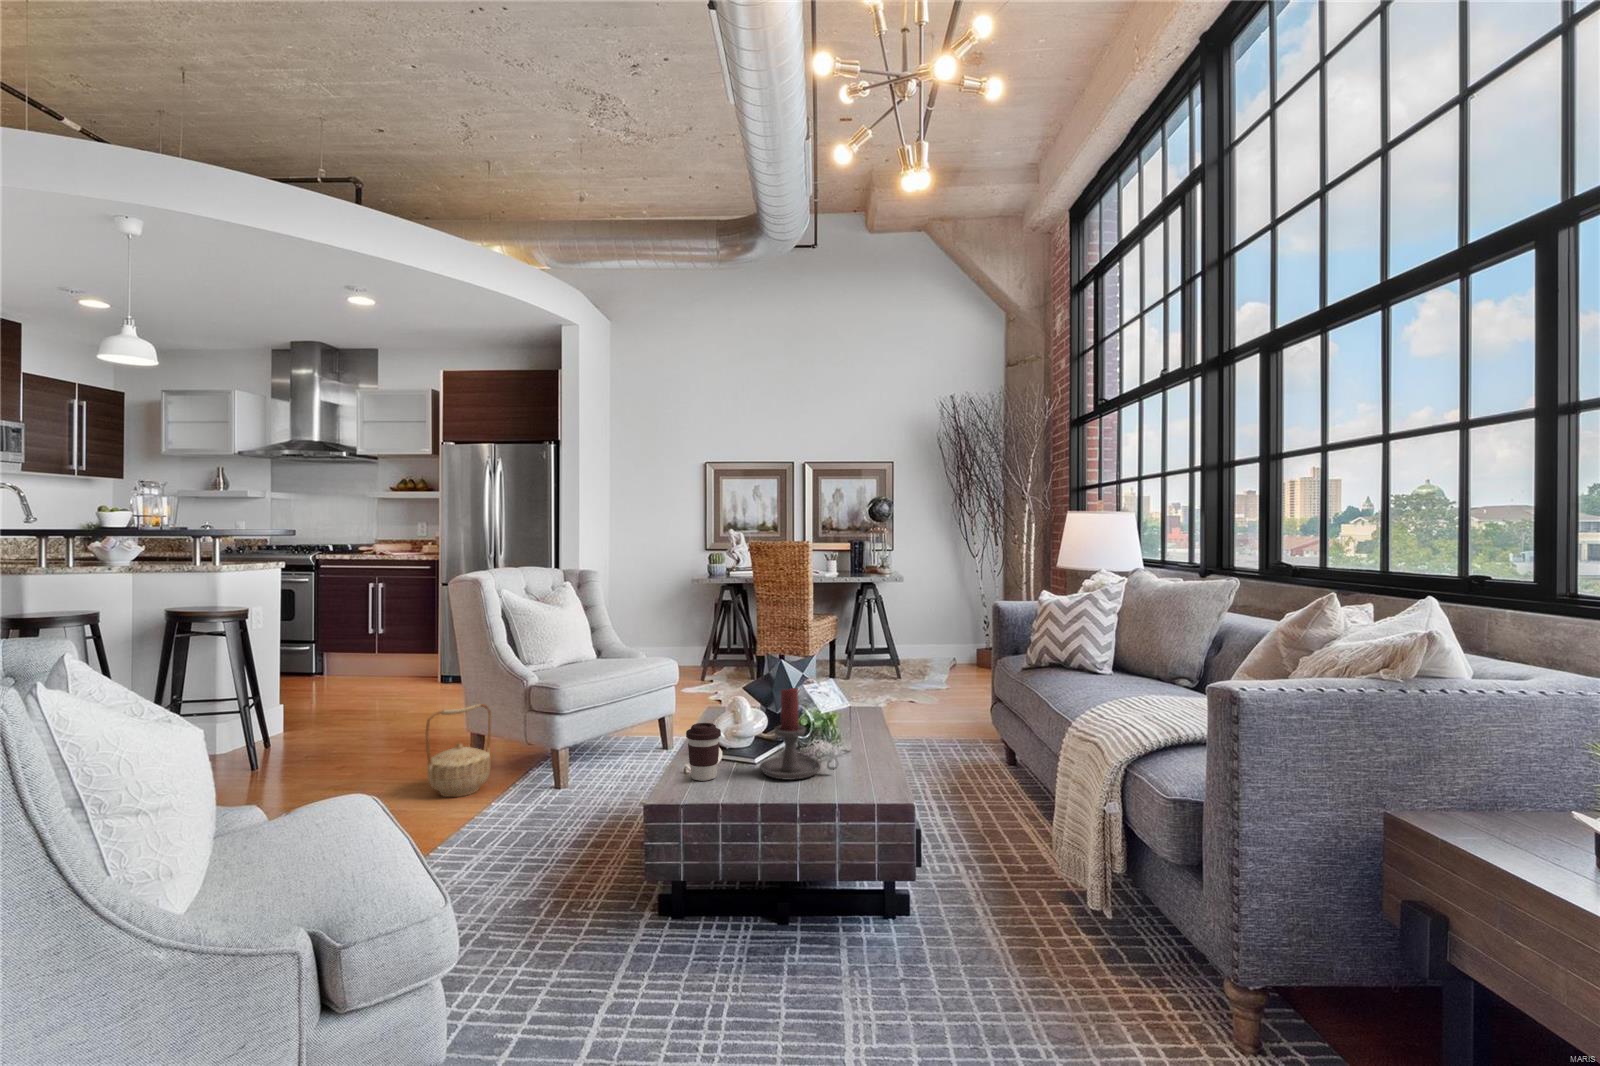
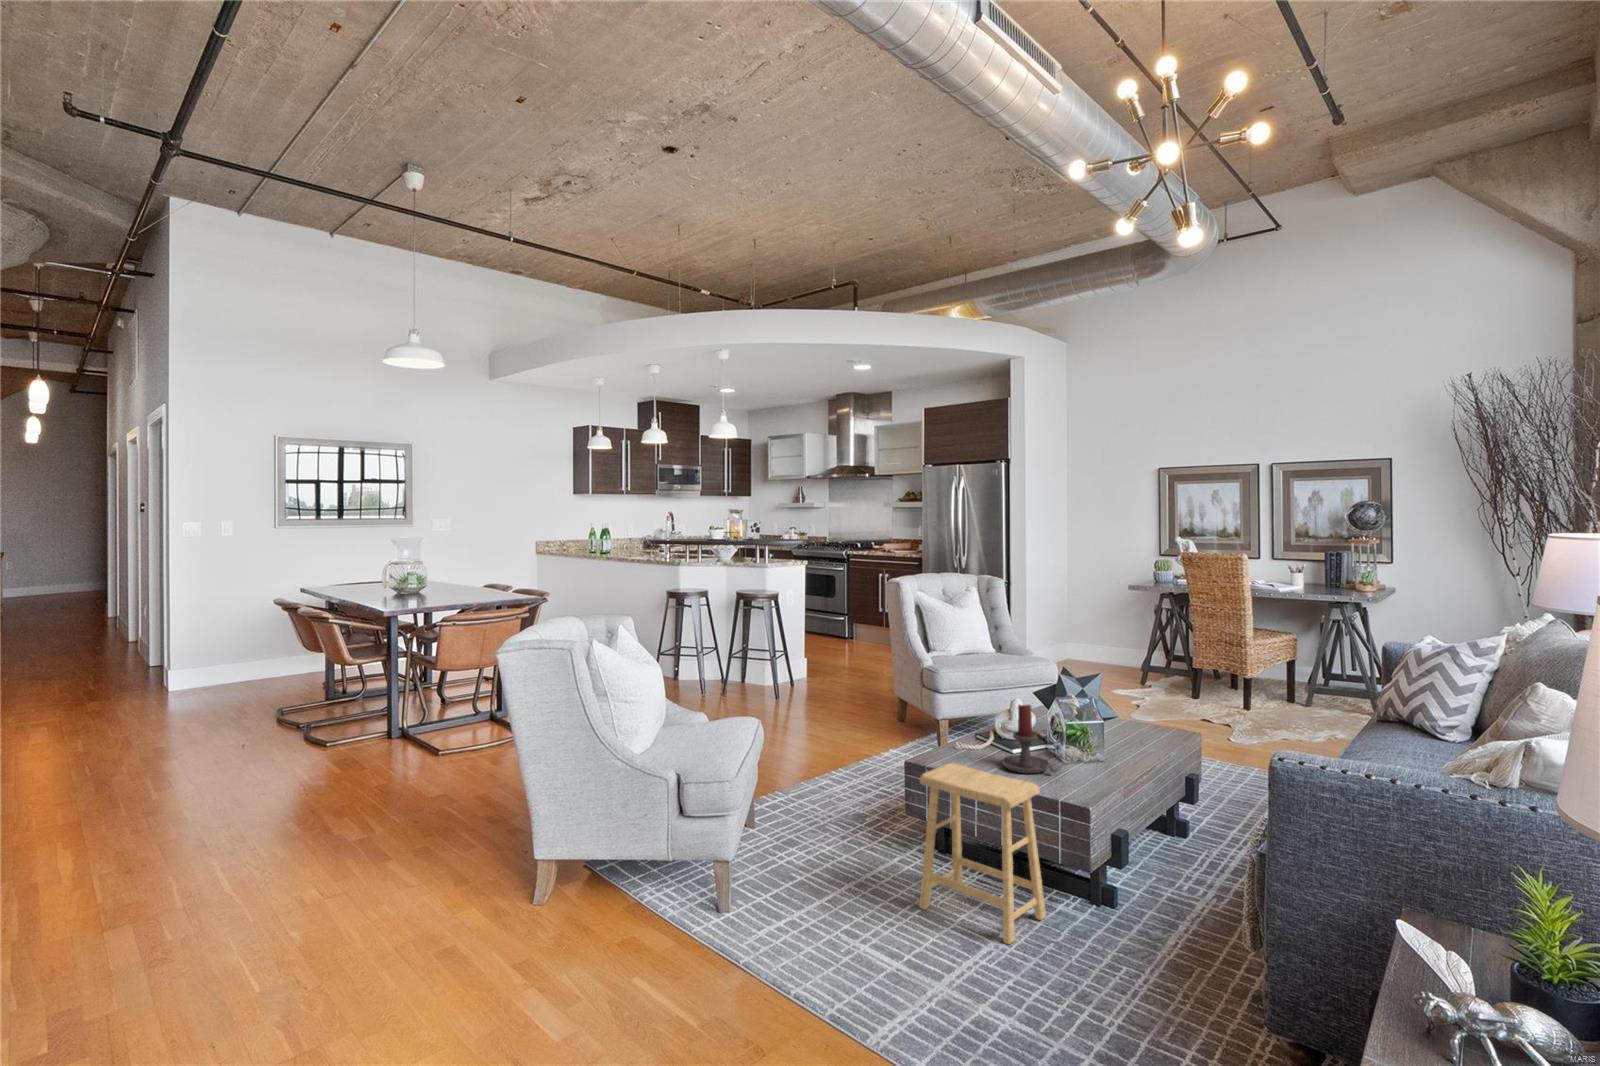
basket: present [426,704,491,797] -> none [853,681,901,745]
coffee cup: present [686,723,721,781] -> none [950,720,975,761]
footstool: none [734,779,897,1021] -> present [919,763,1046,944]

